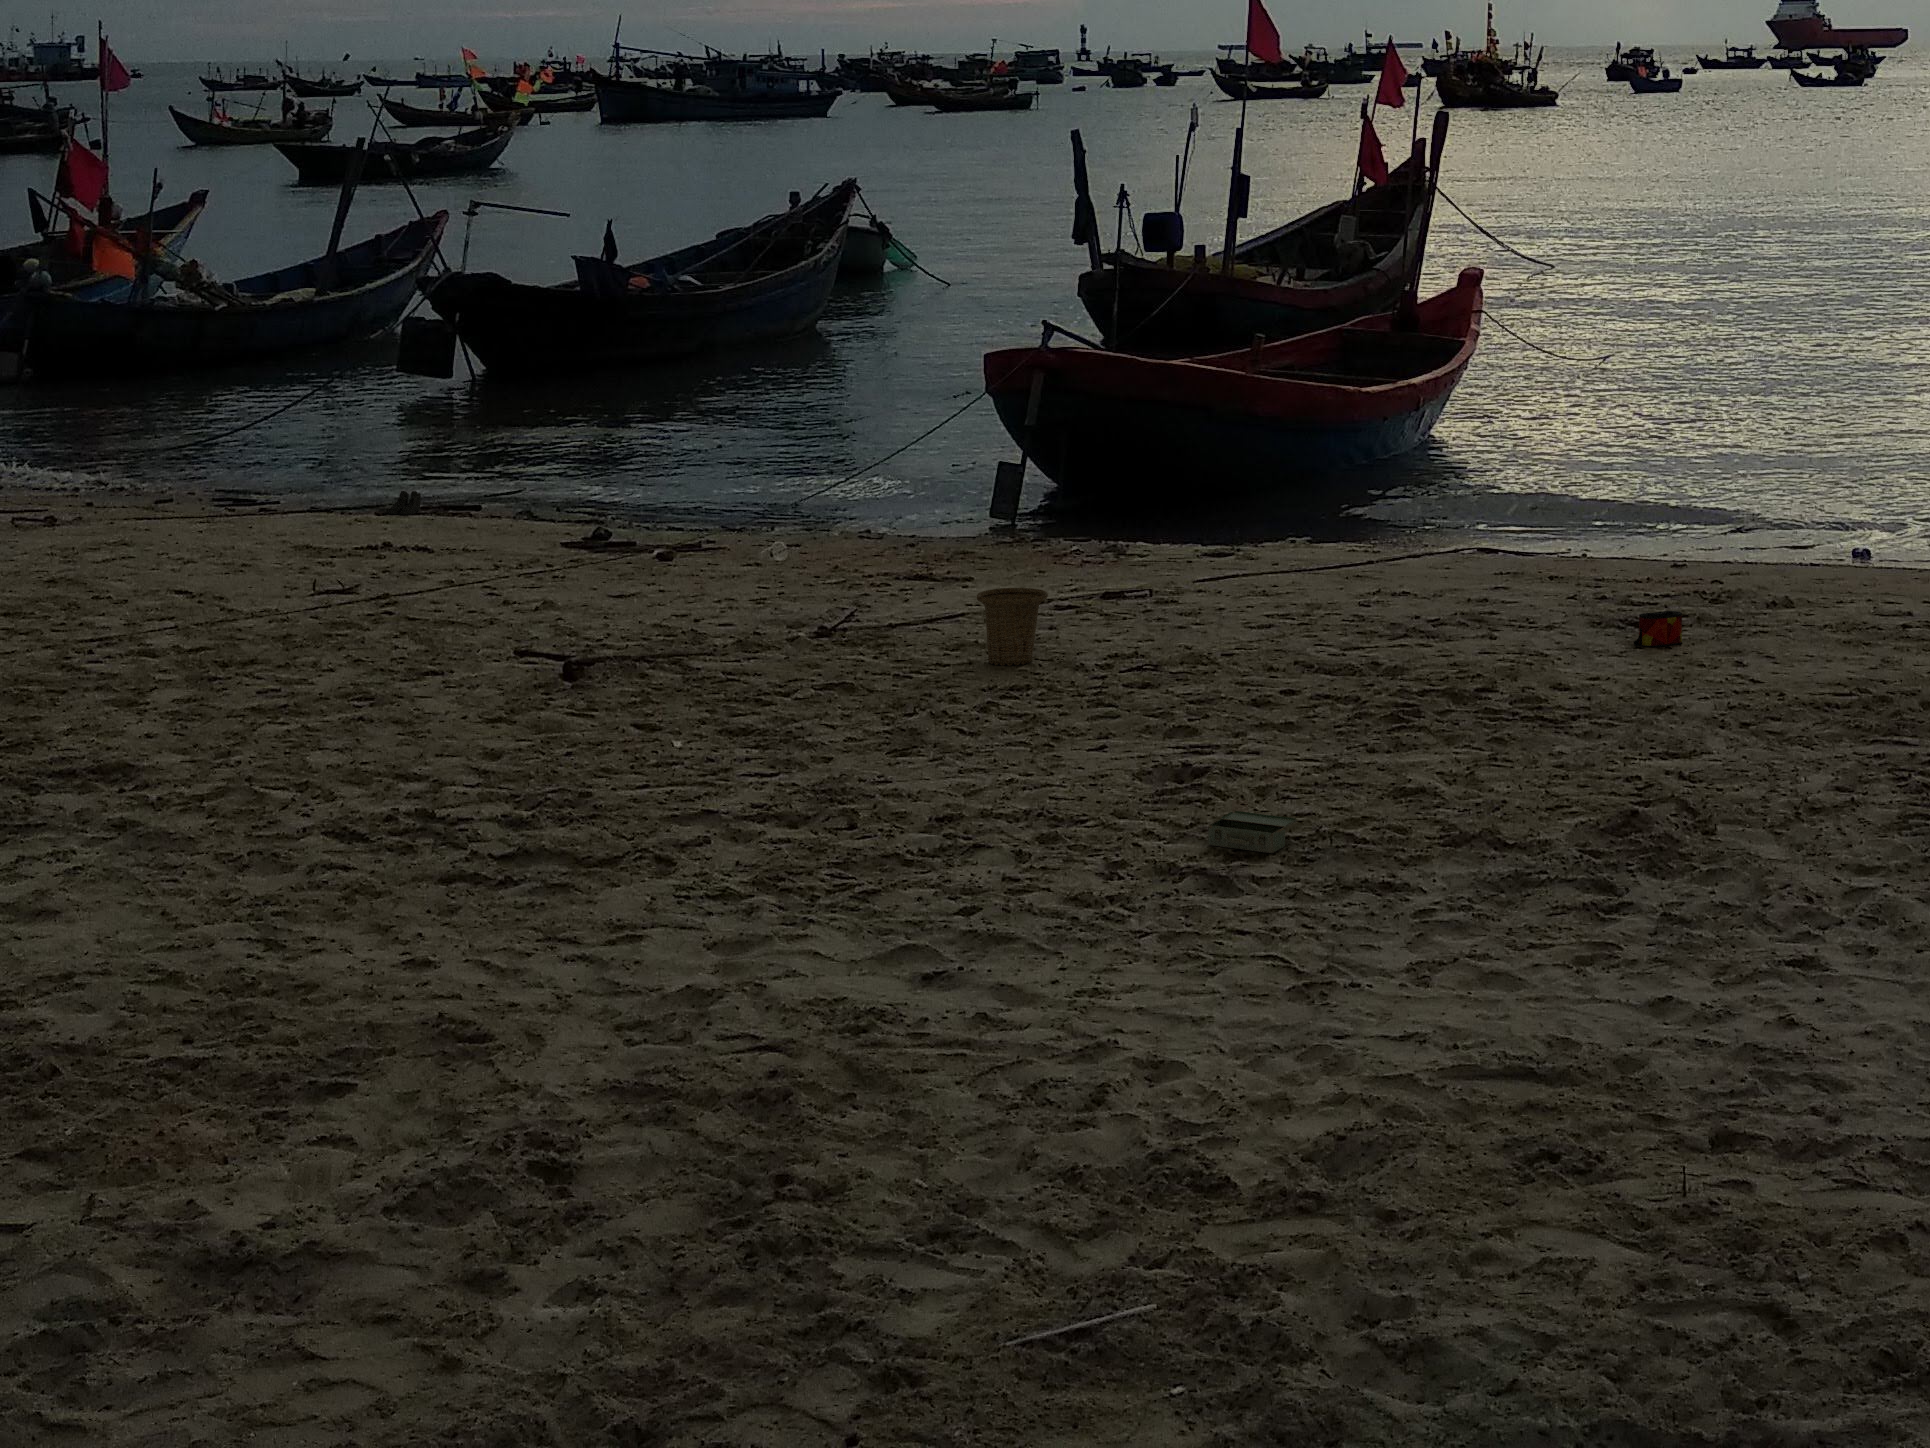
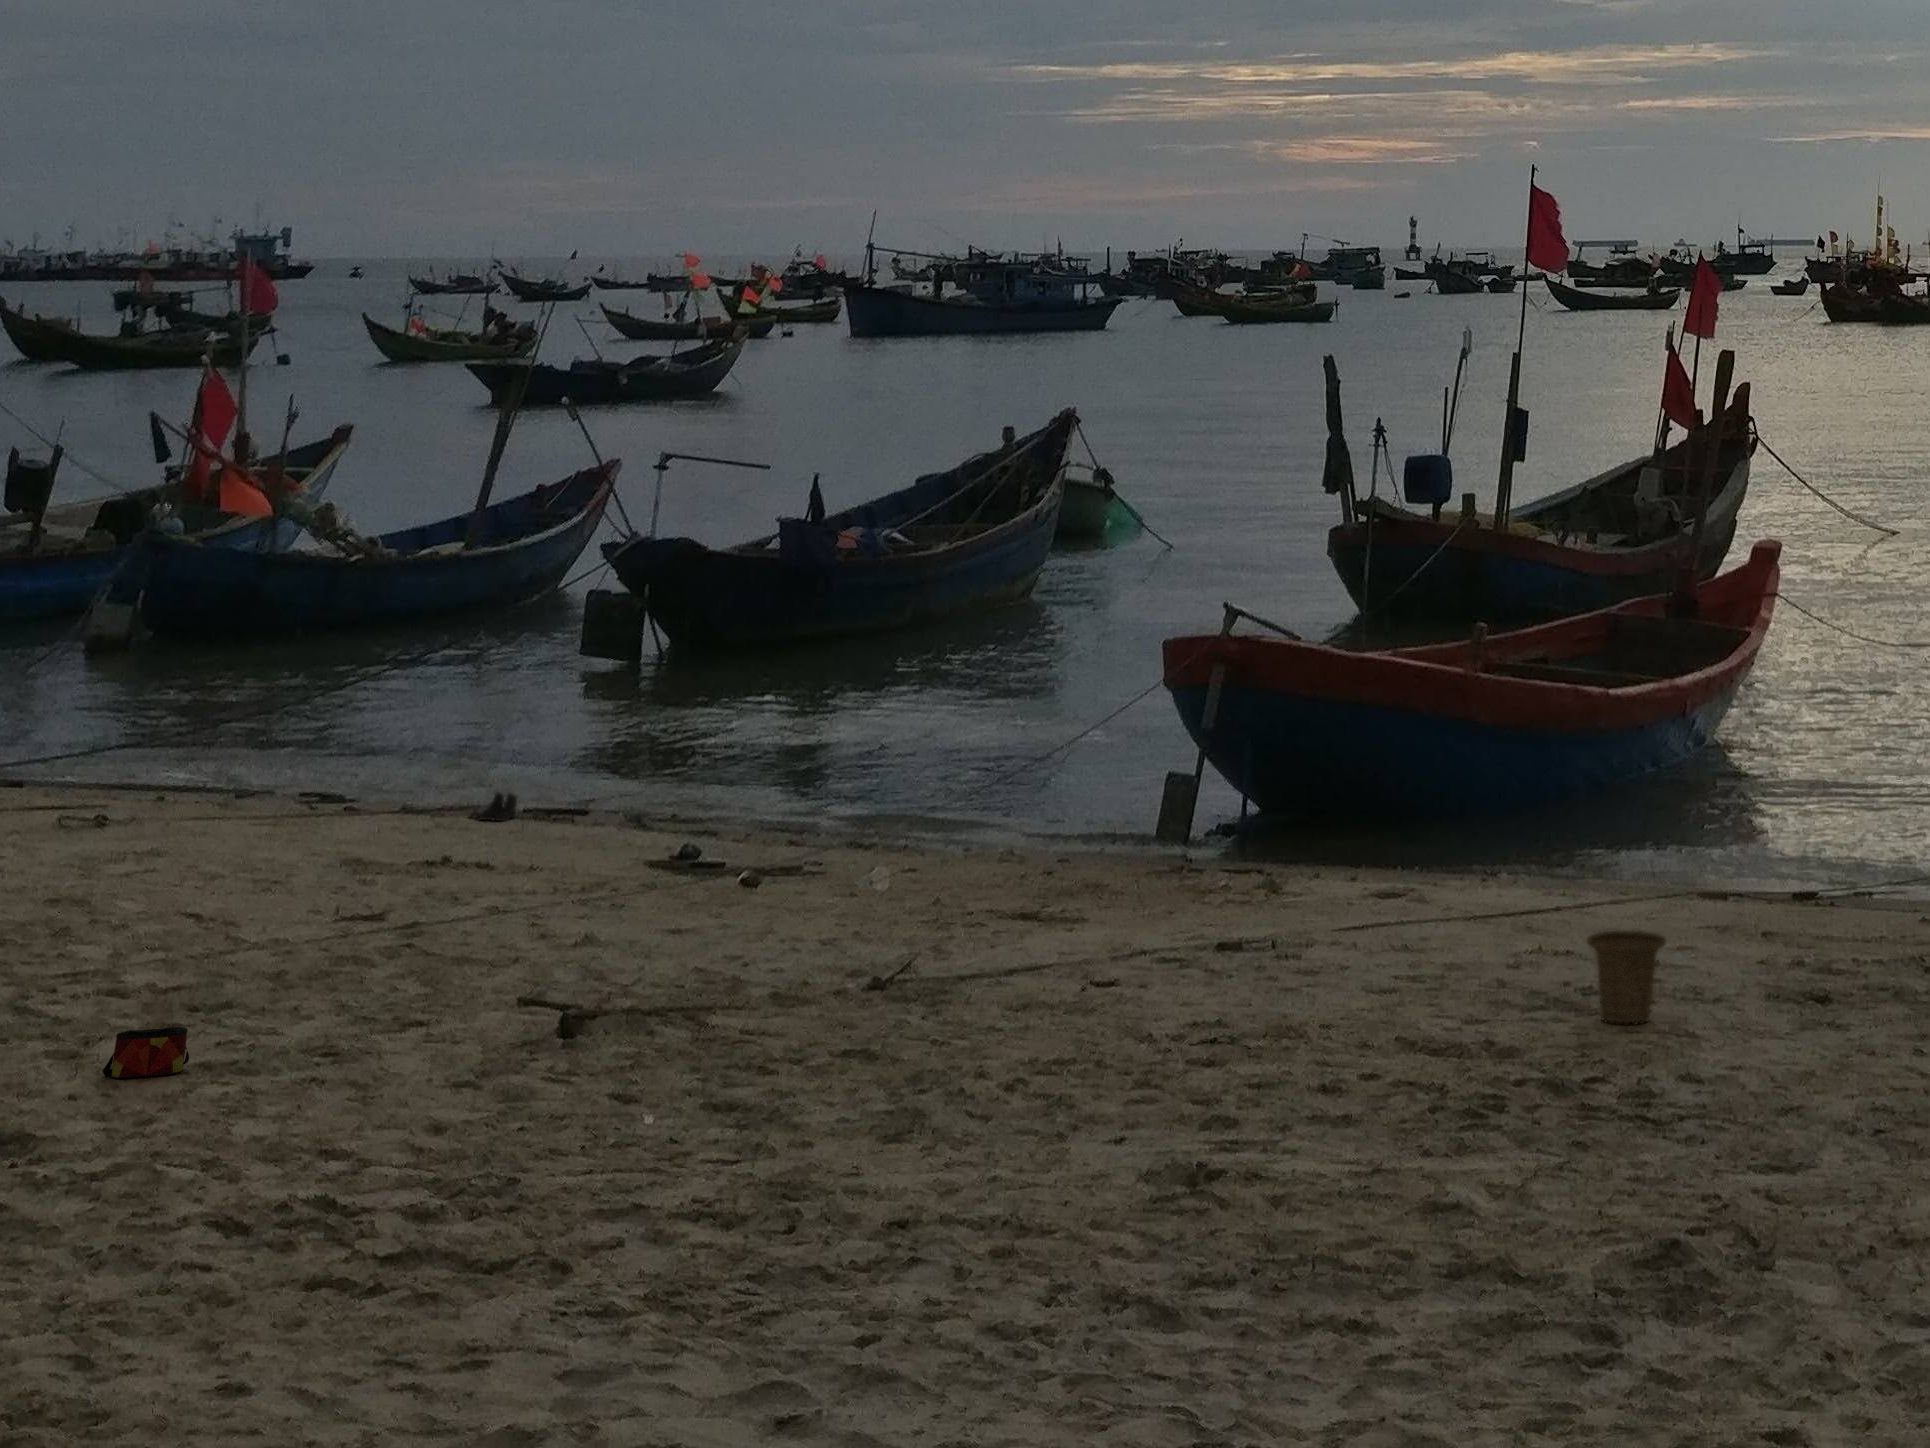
basket: present [977,588,1048,666] -> present [1587,931,1666,1024]
bag: present [1634,611,1682,647] -> present [102,1027,189,1079]
toolbox: present [1208,811,1297,853] -> none [1178,1226,1284,1282]

